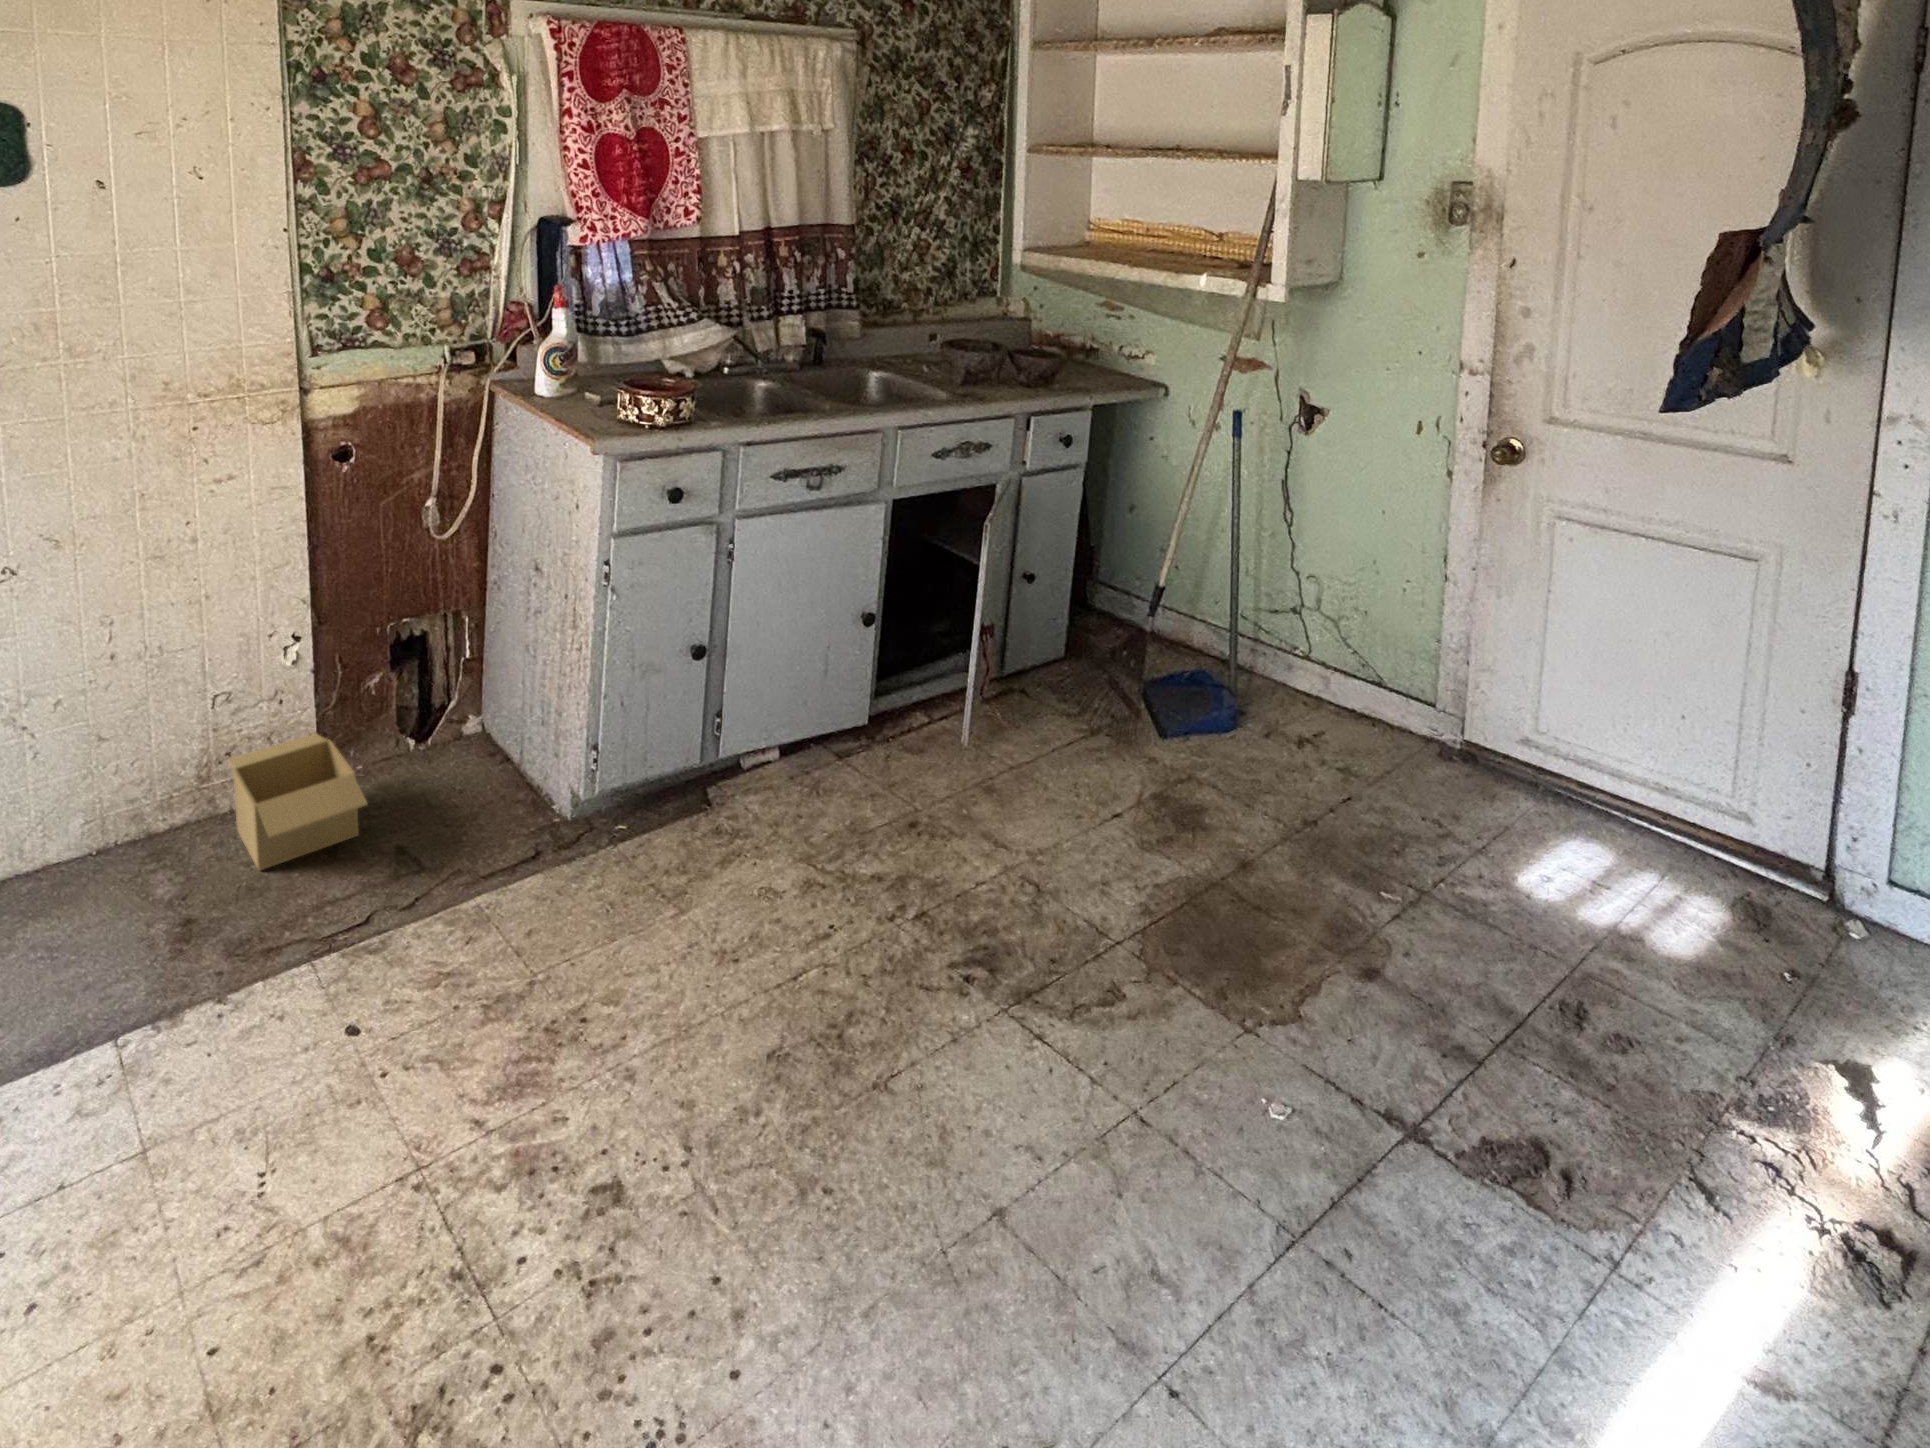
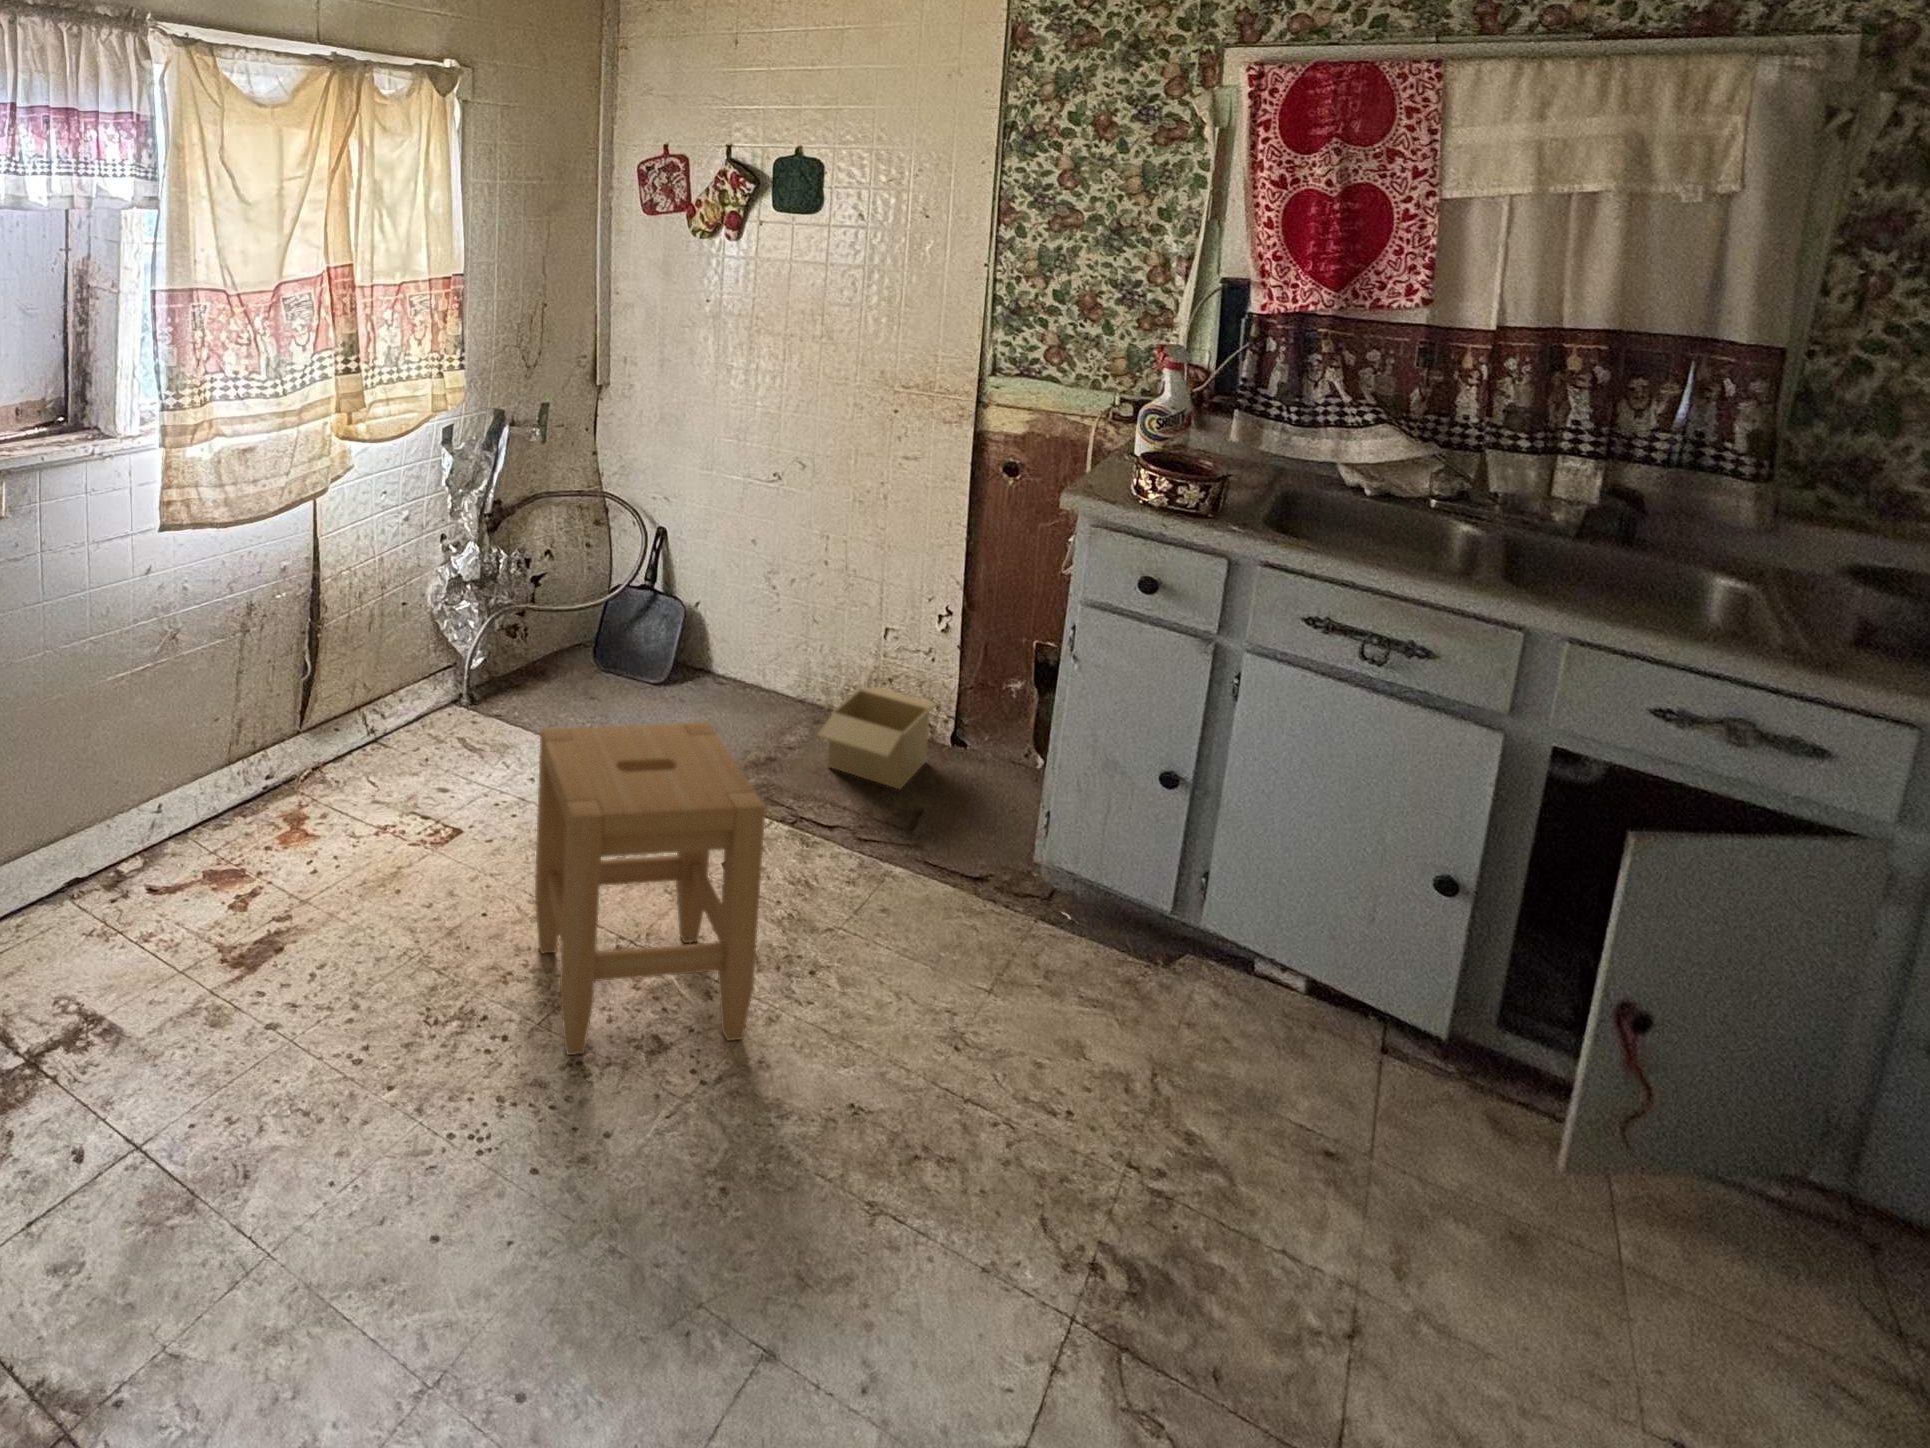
stool: none [298,844,642,1305] -> present [535,722,765,1055]

